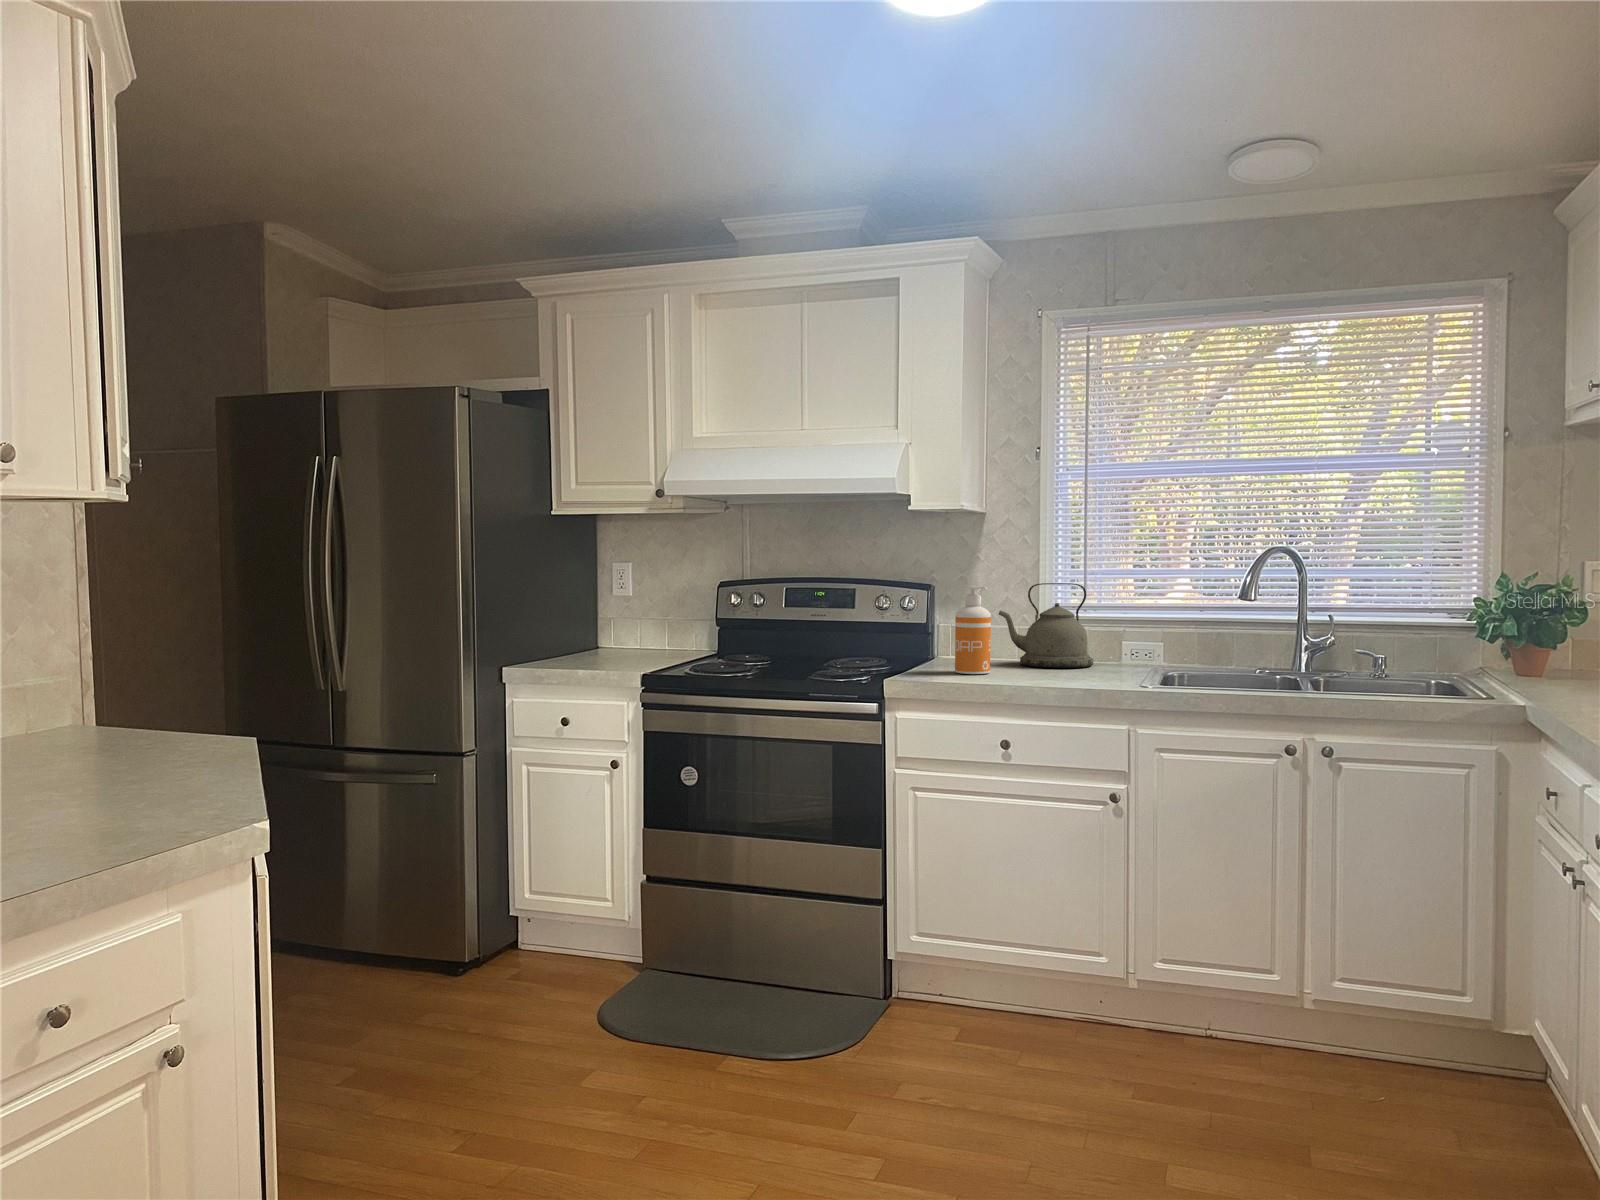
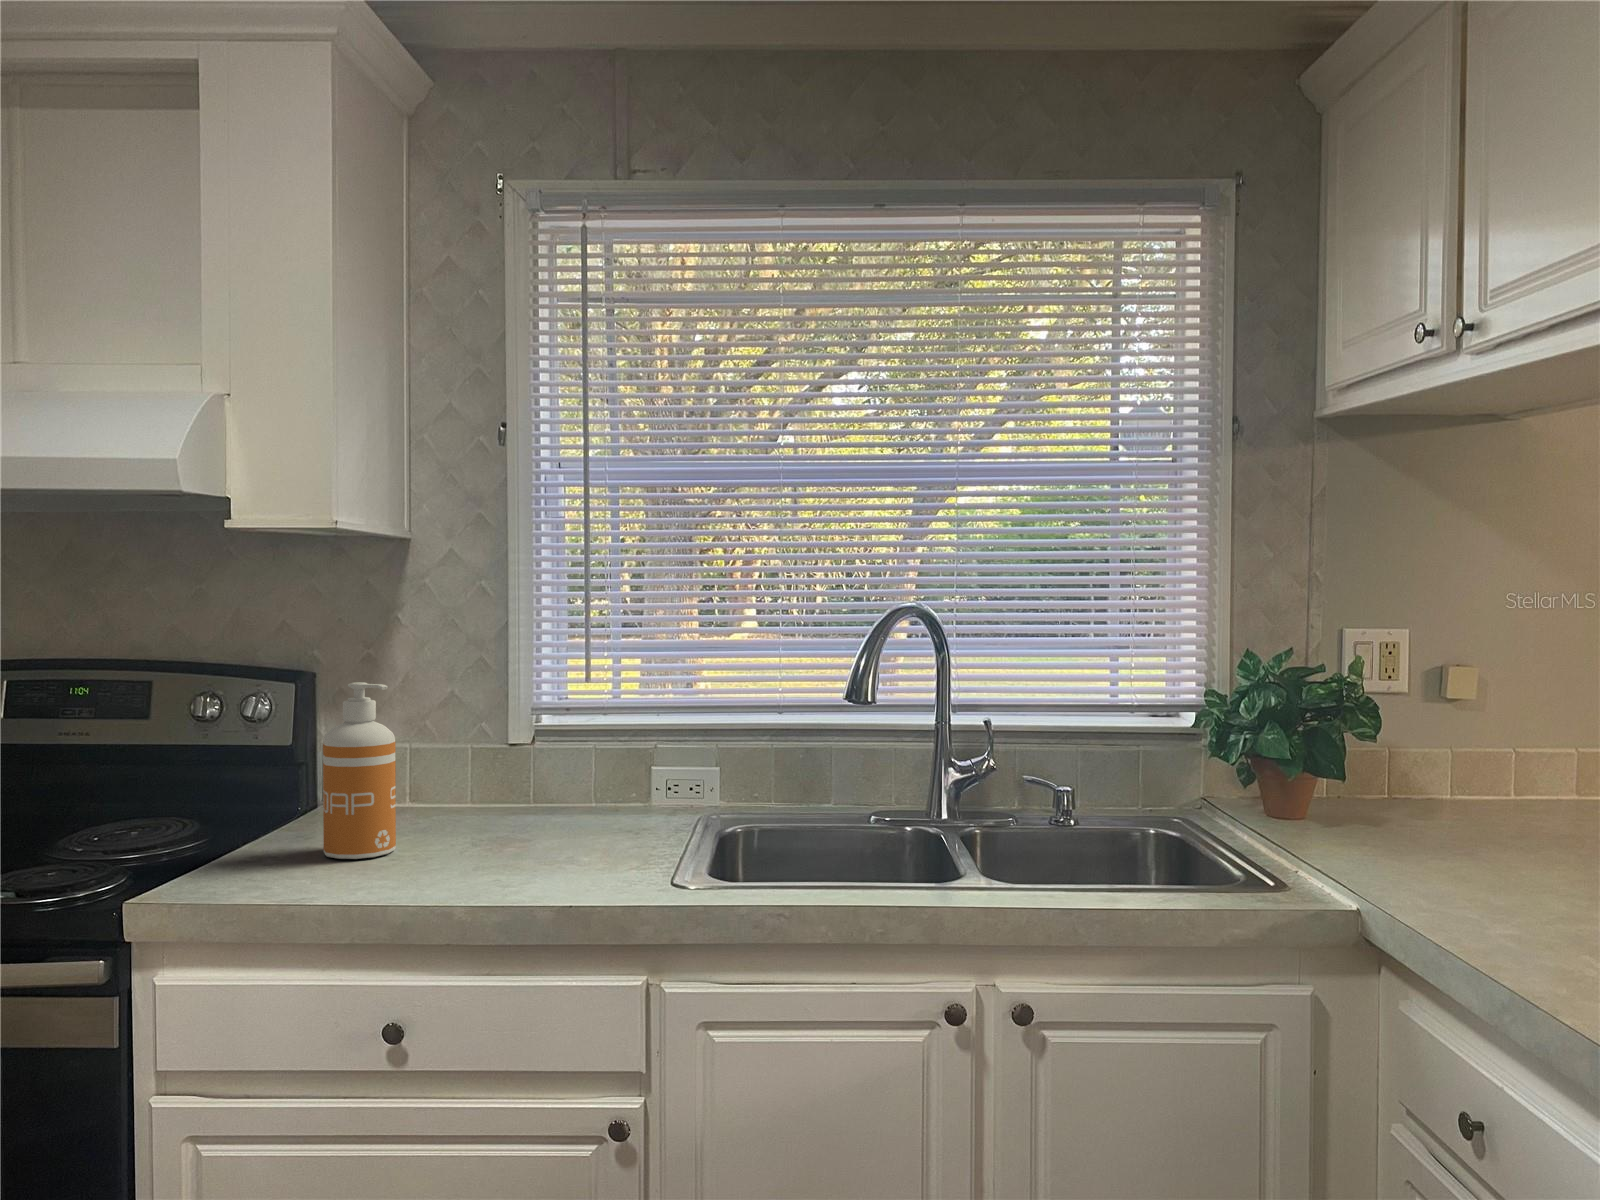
kettle: present [999,583,1093,668] -> none [427,666,602,825]

